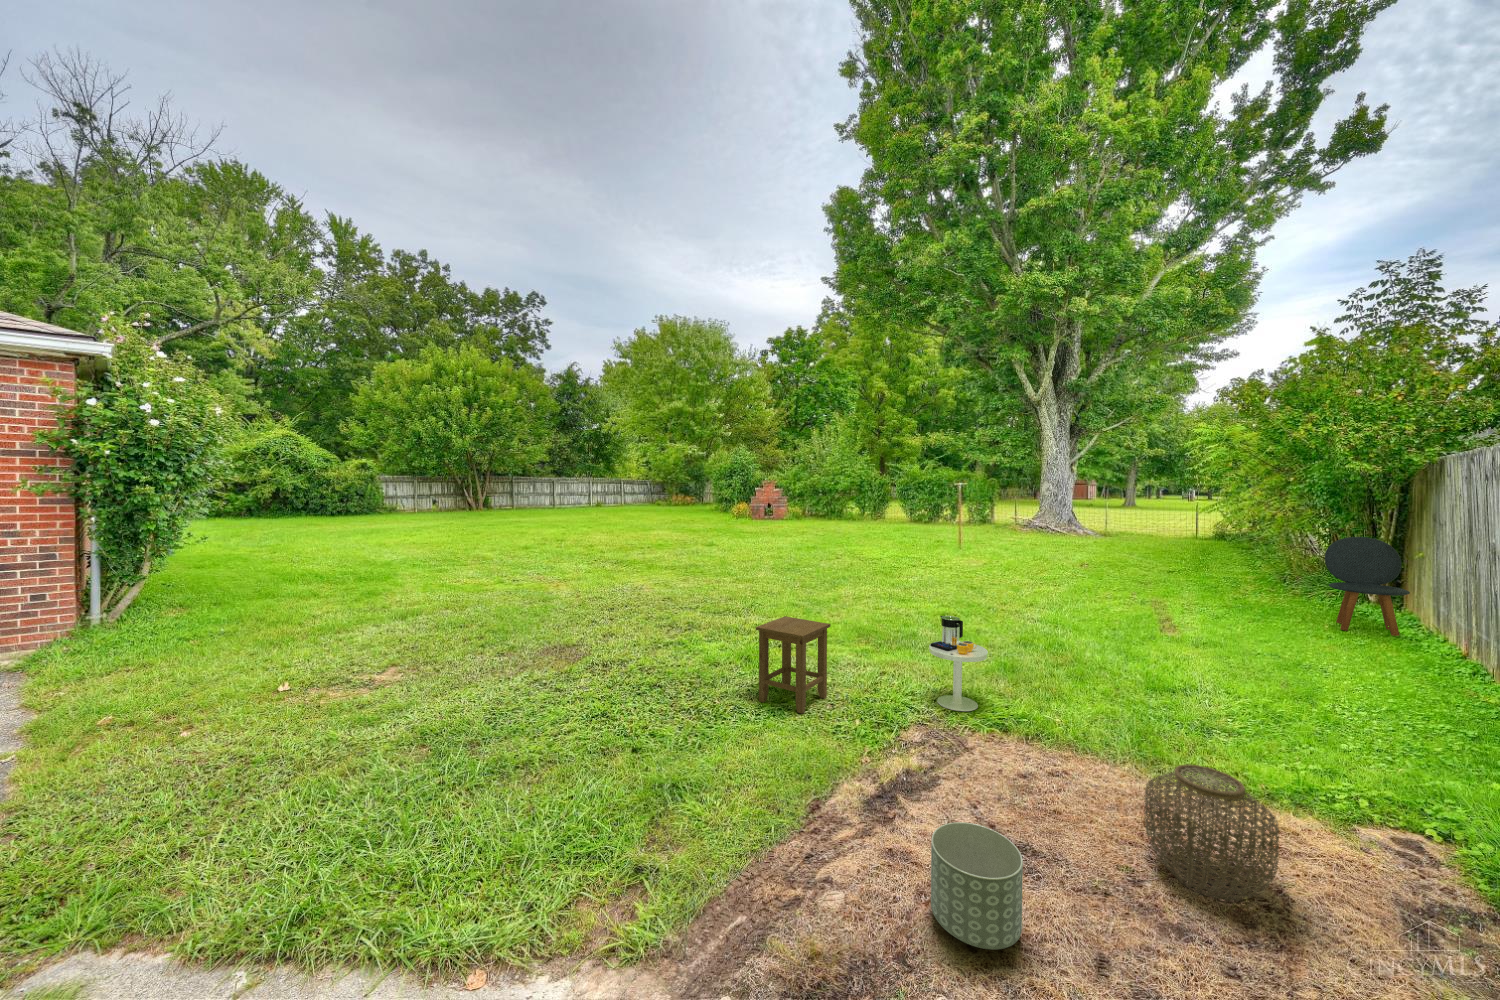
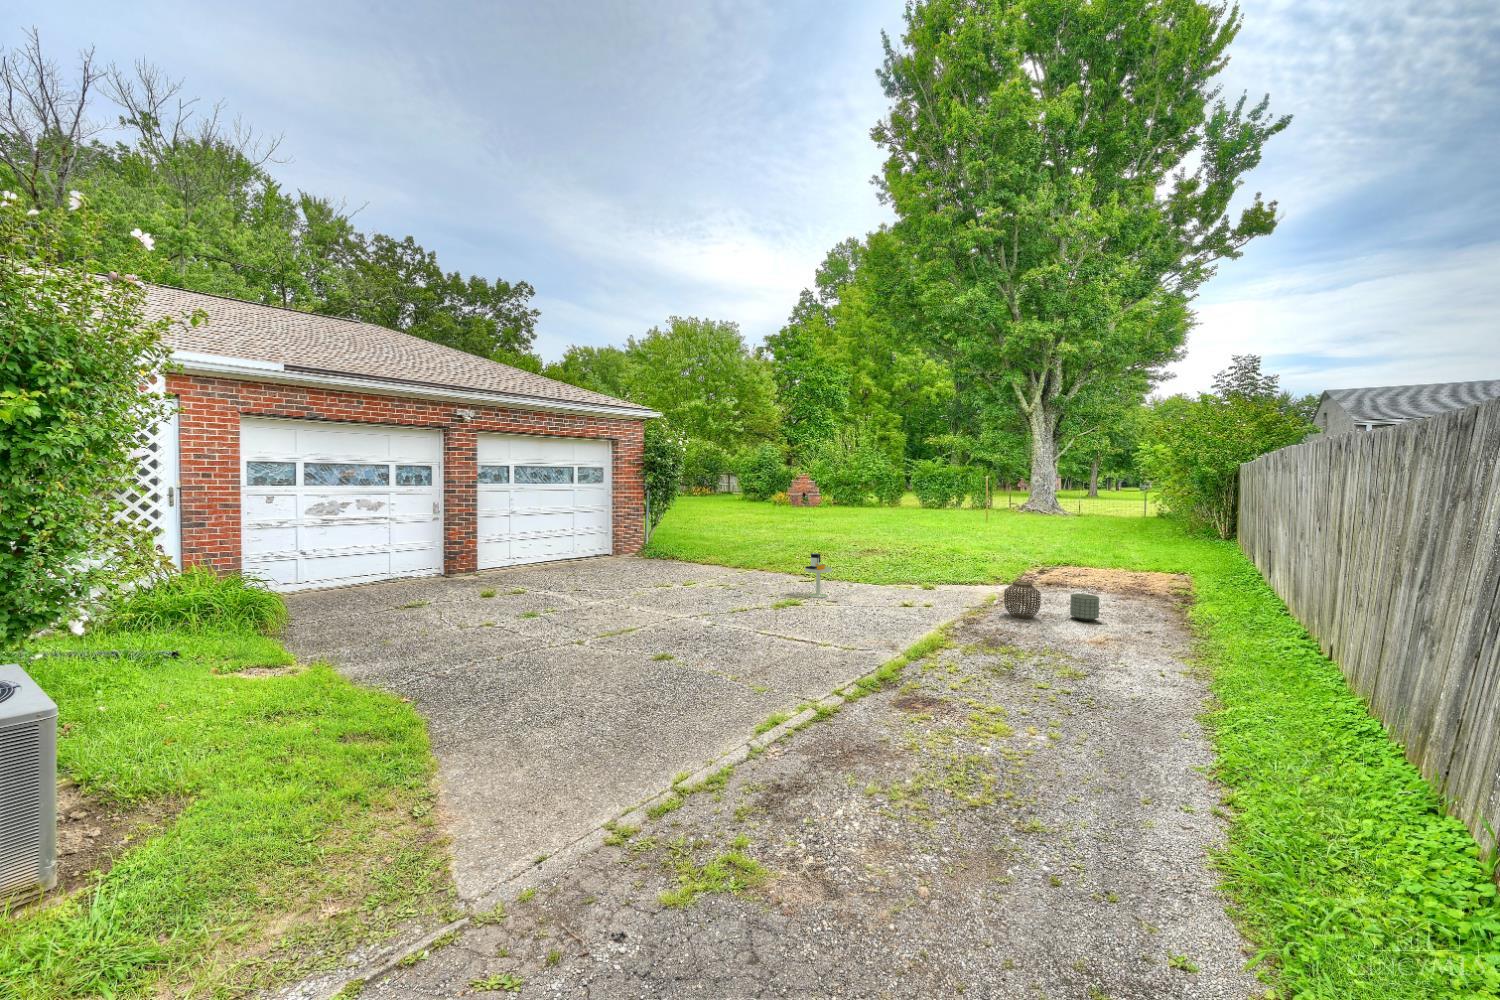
chair: present [1325,537,1410,636] -> none [1213,512,1251,564]
stool: present [756,616,830,714] -> none [953,550,985,590]
side table: present [929,616,988,711] -> present [805,553,832,598]
woven basket: present [1144,764,1279,901] -> present [1004,582,1041,619]

